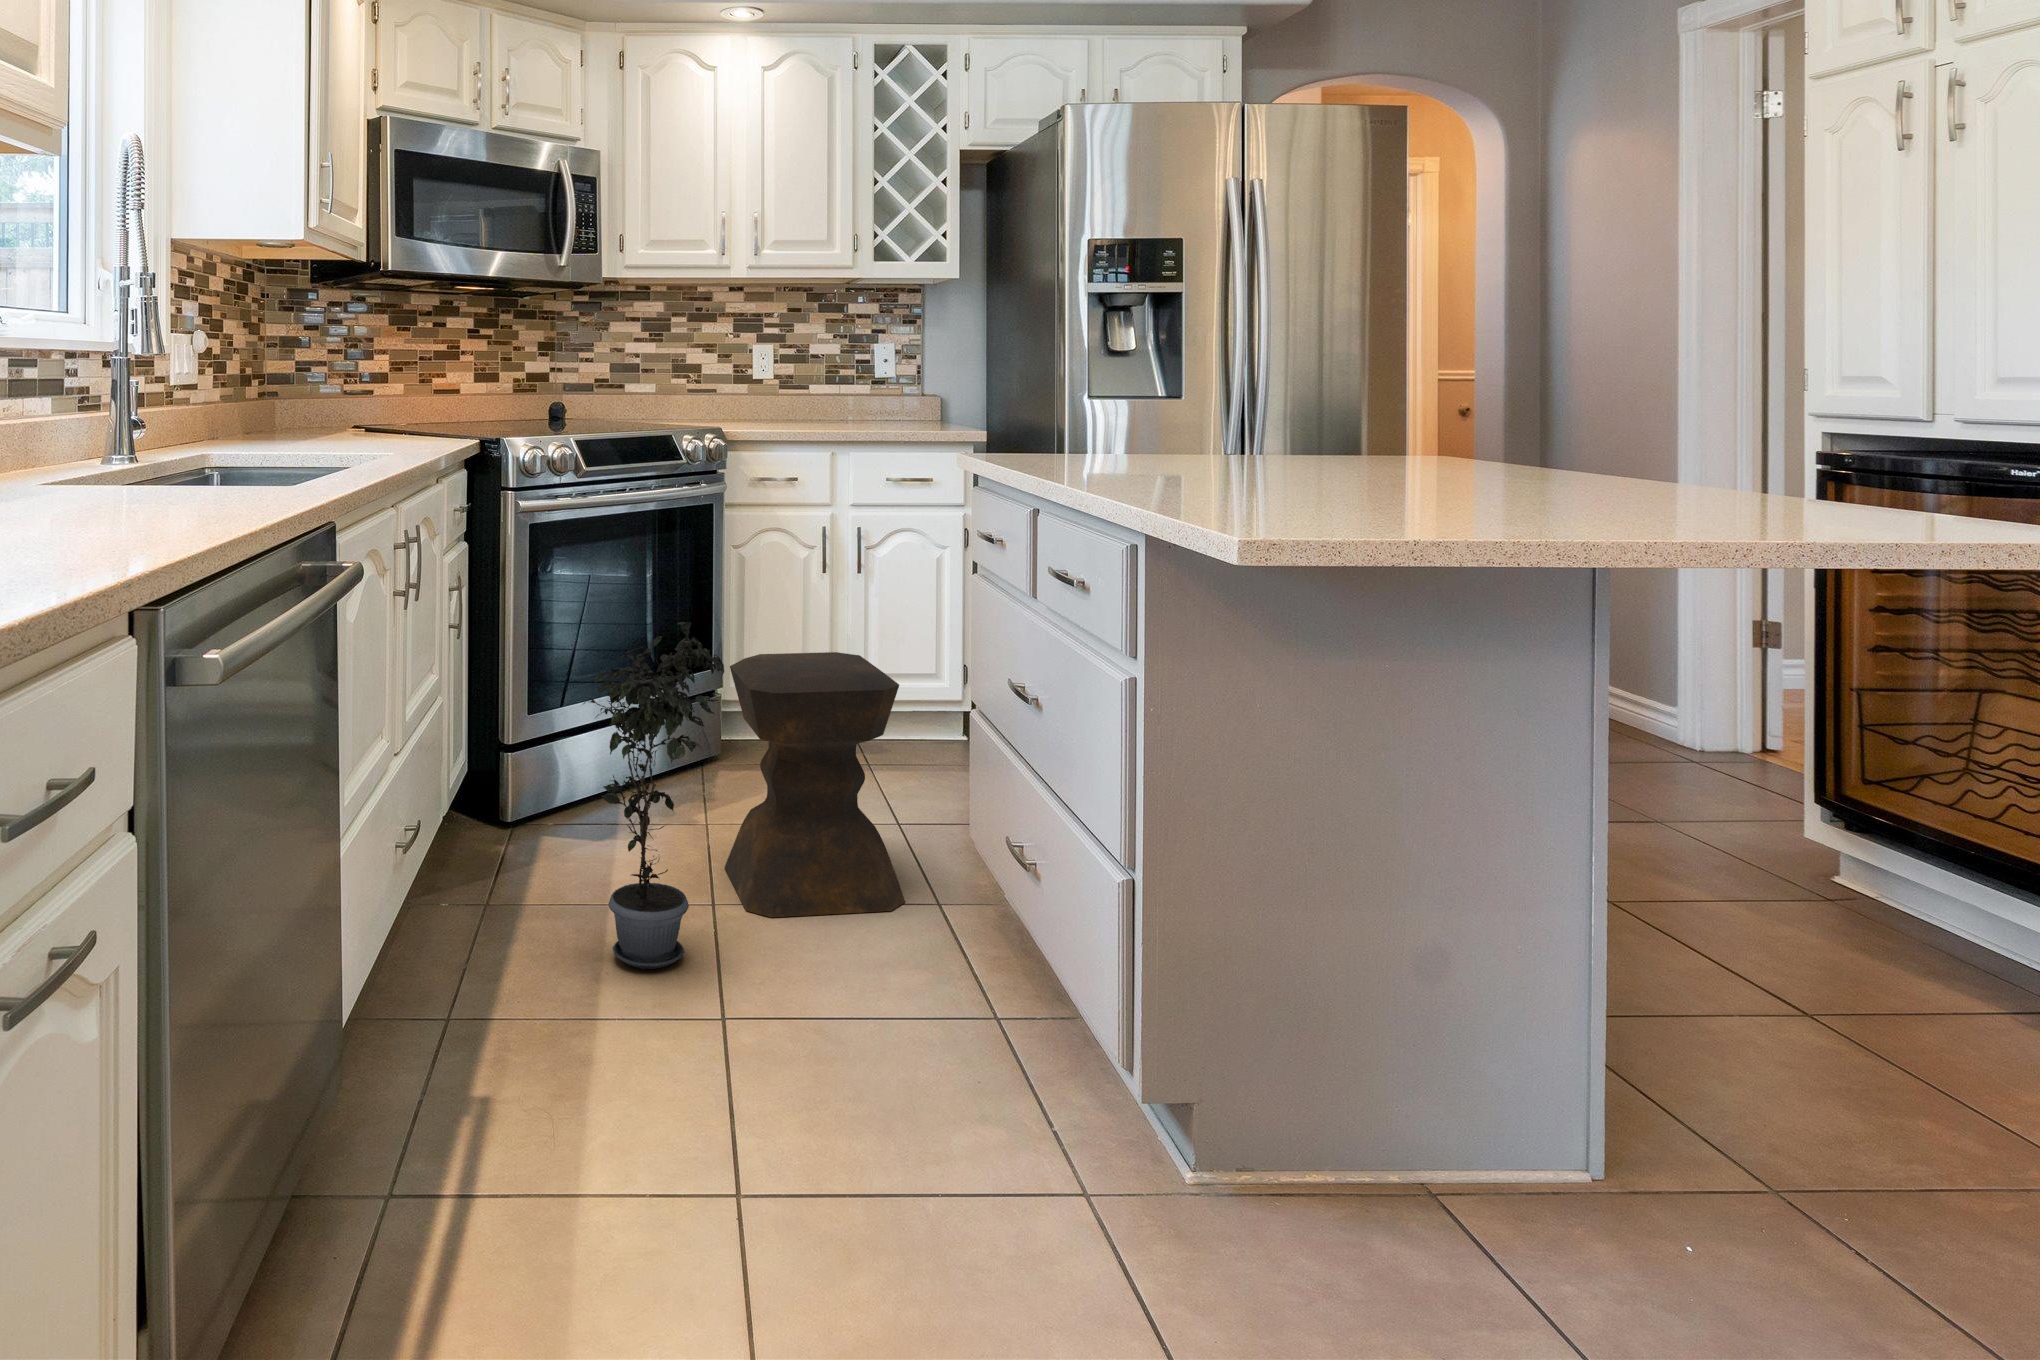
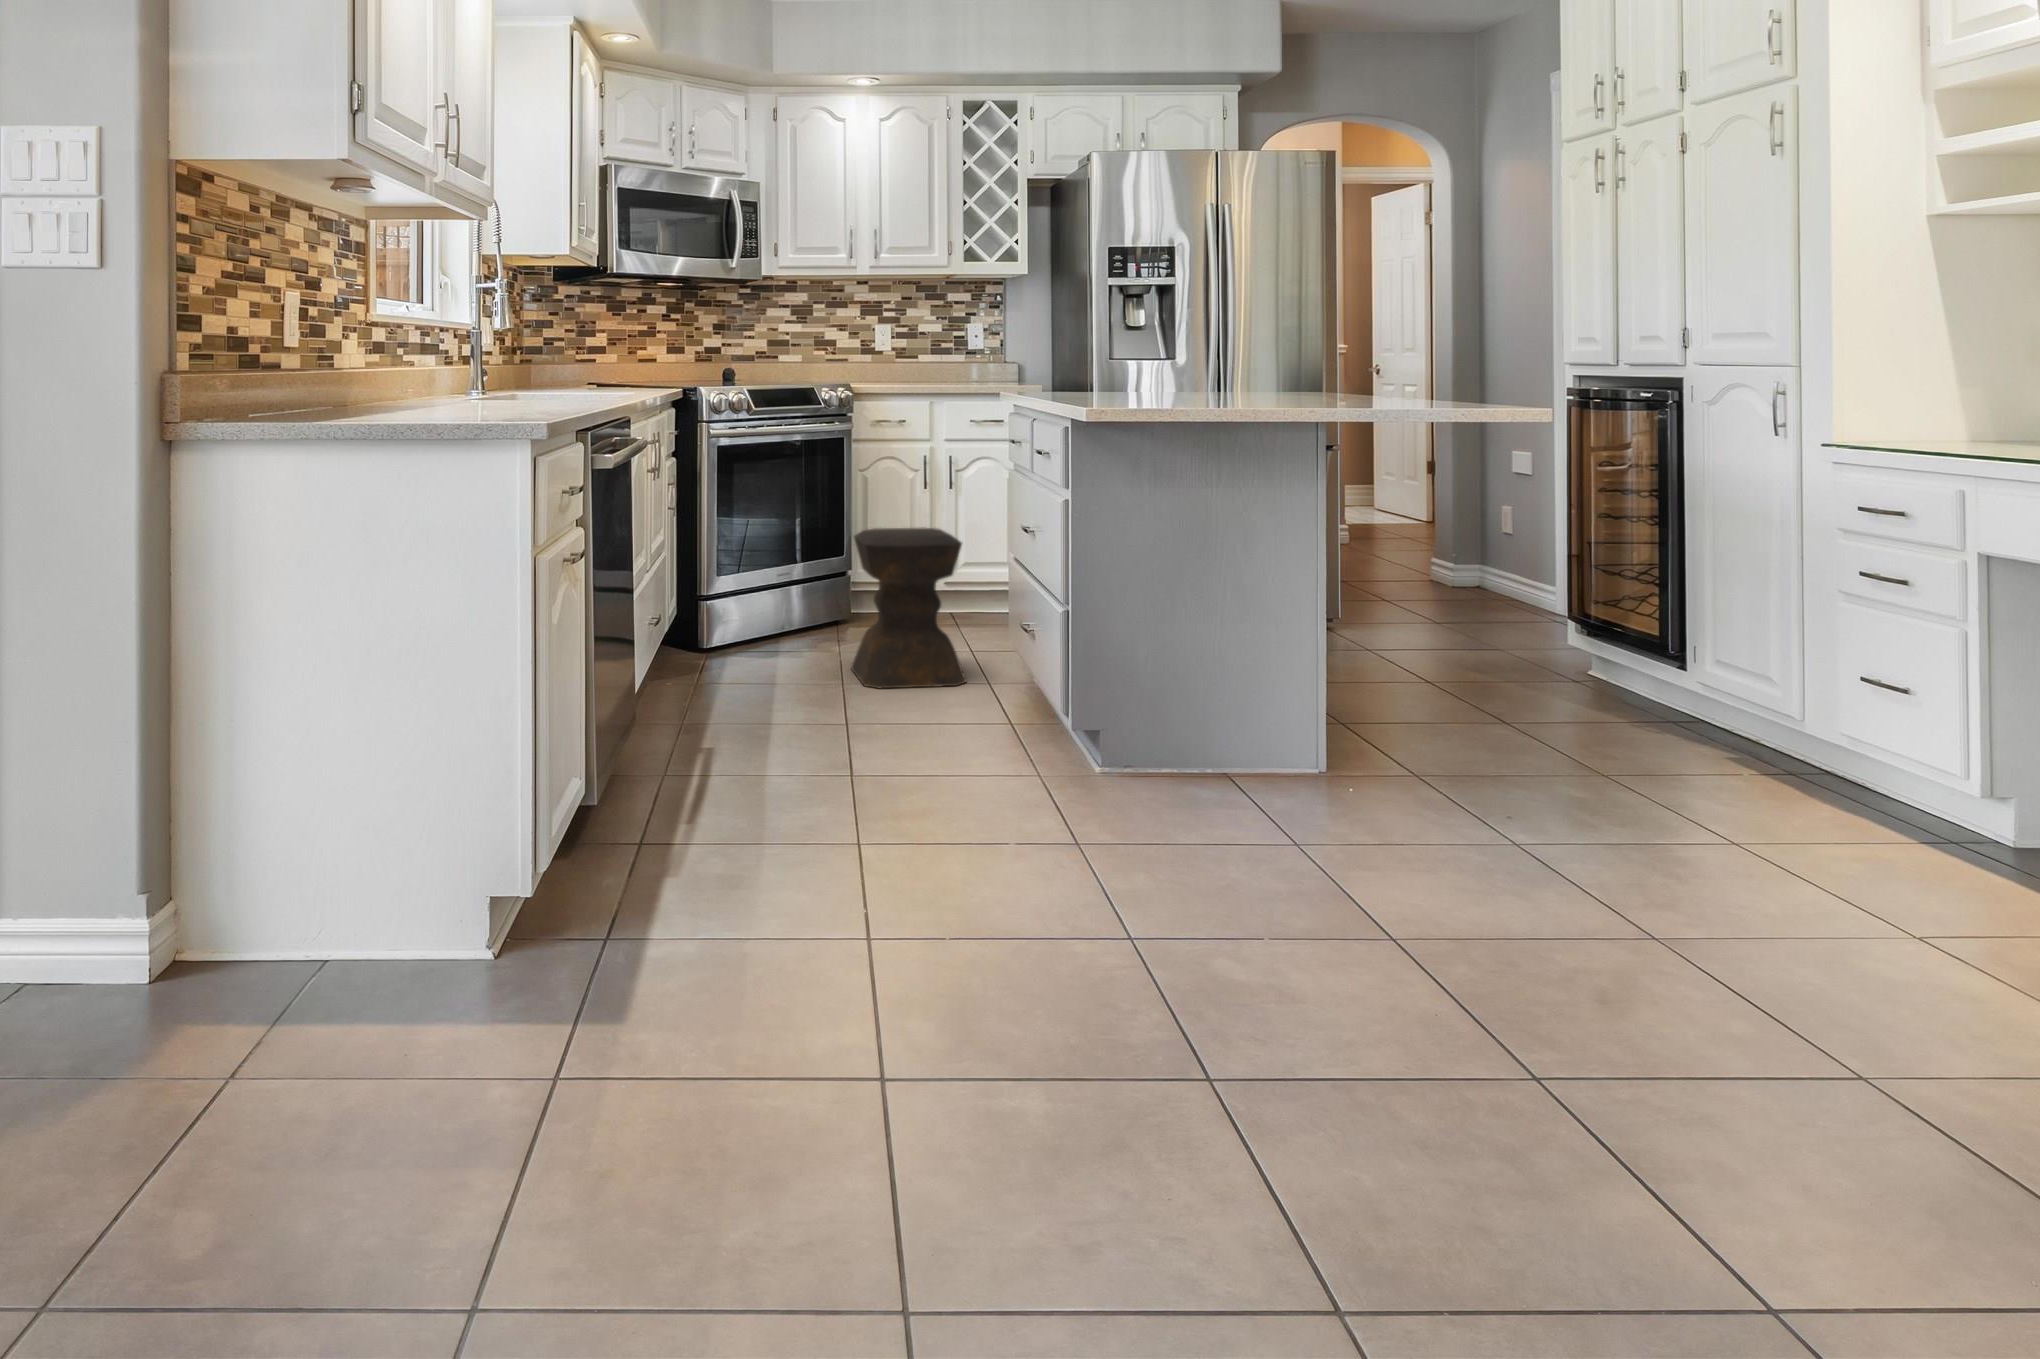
potted plant: present [583,622,724,970] -> none [759,496,847,708]

